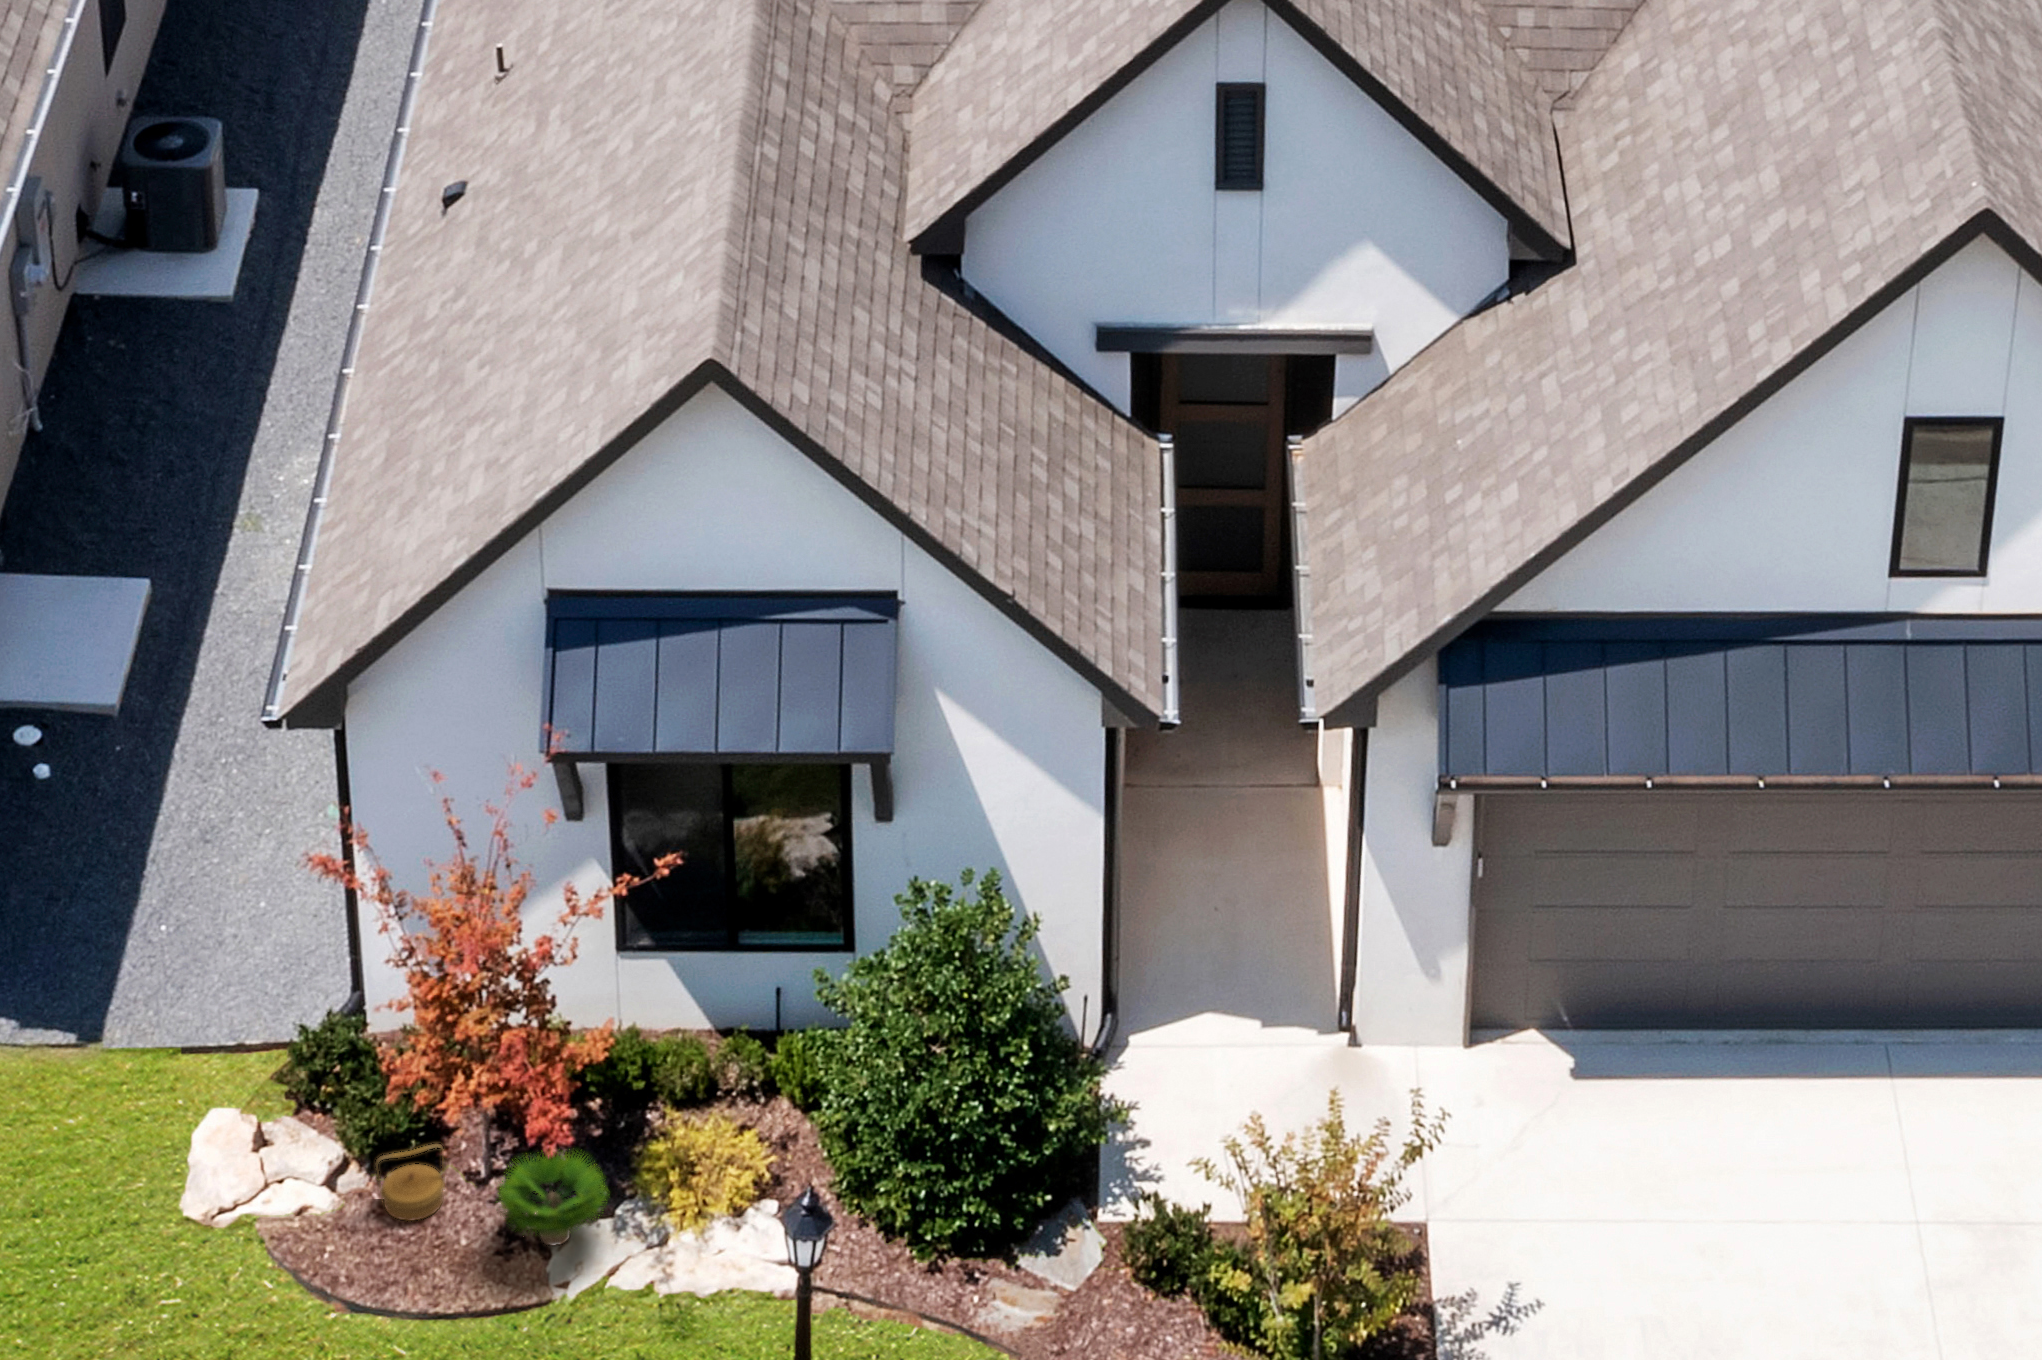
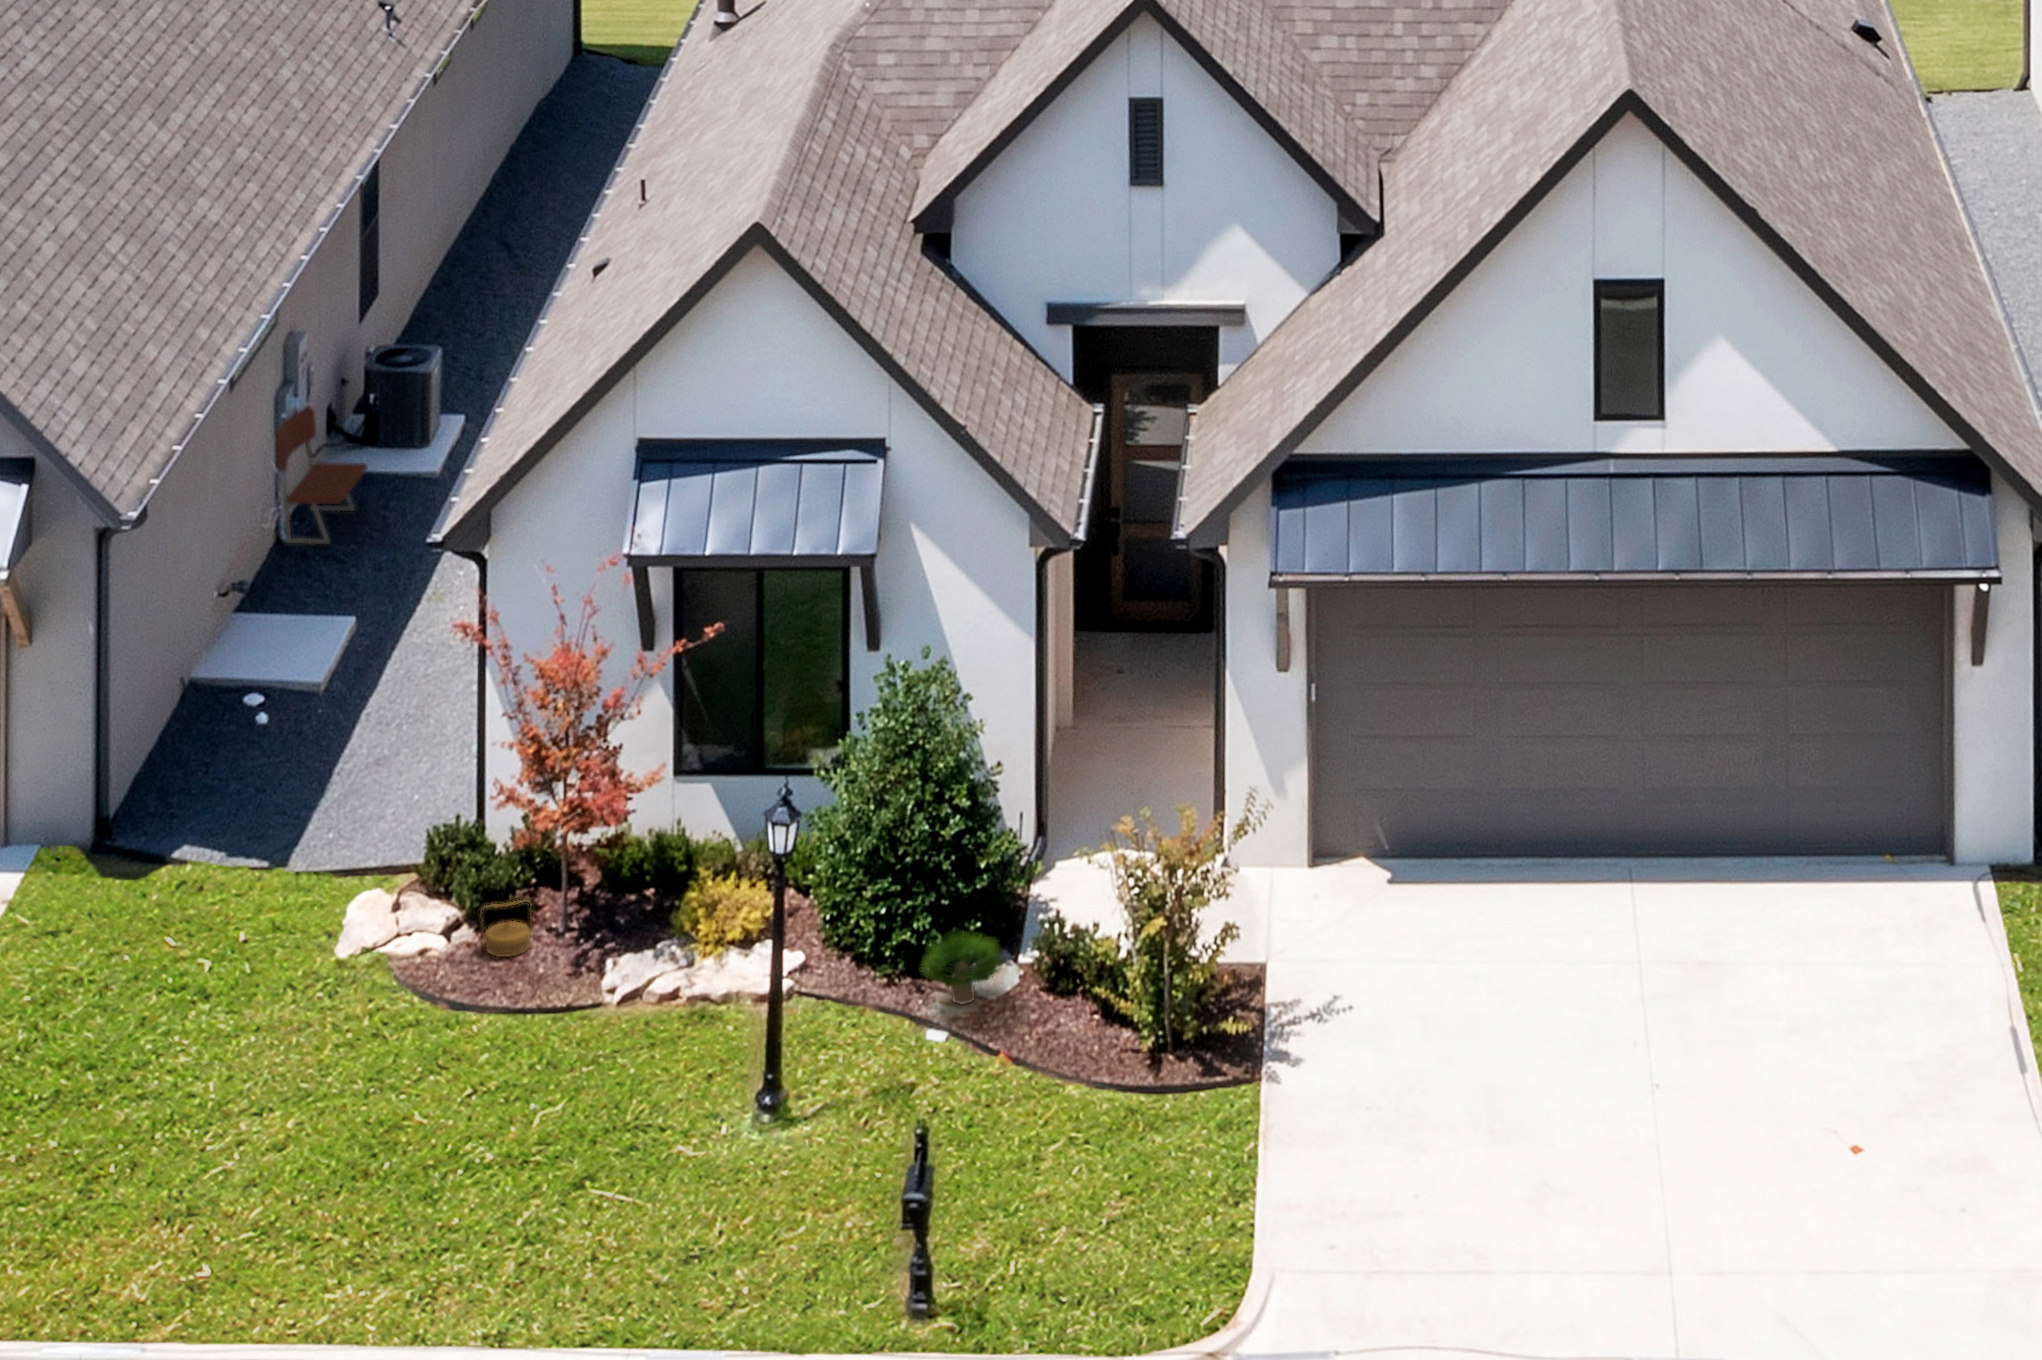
bench: none [20,260,140,452] -> present [276,407,368,544]
potted plant: present [498,1151,609,1245] -> present [923,932,1001,1004]

